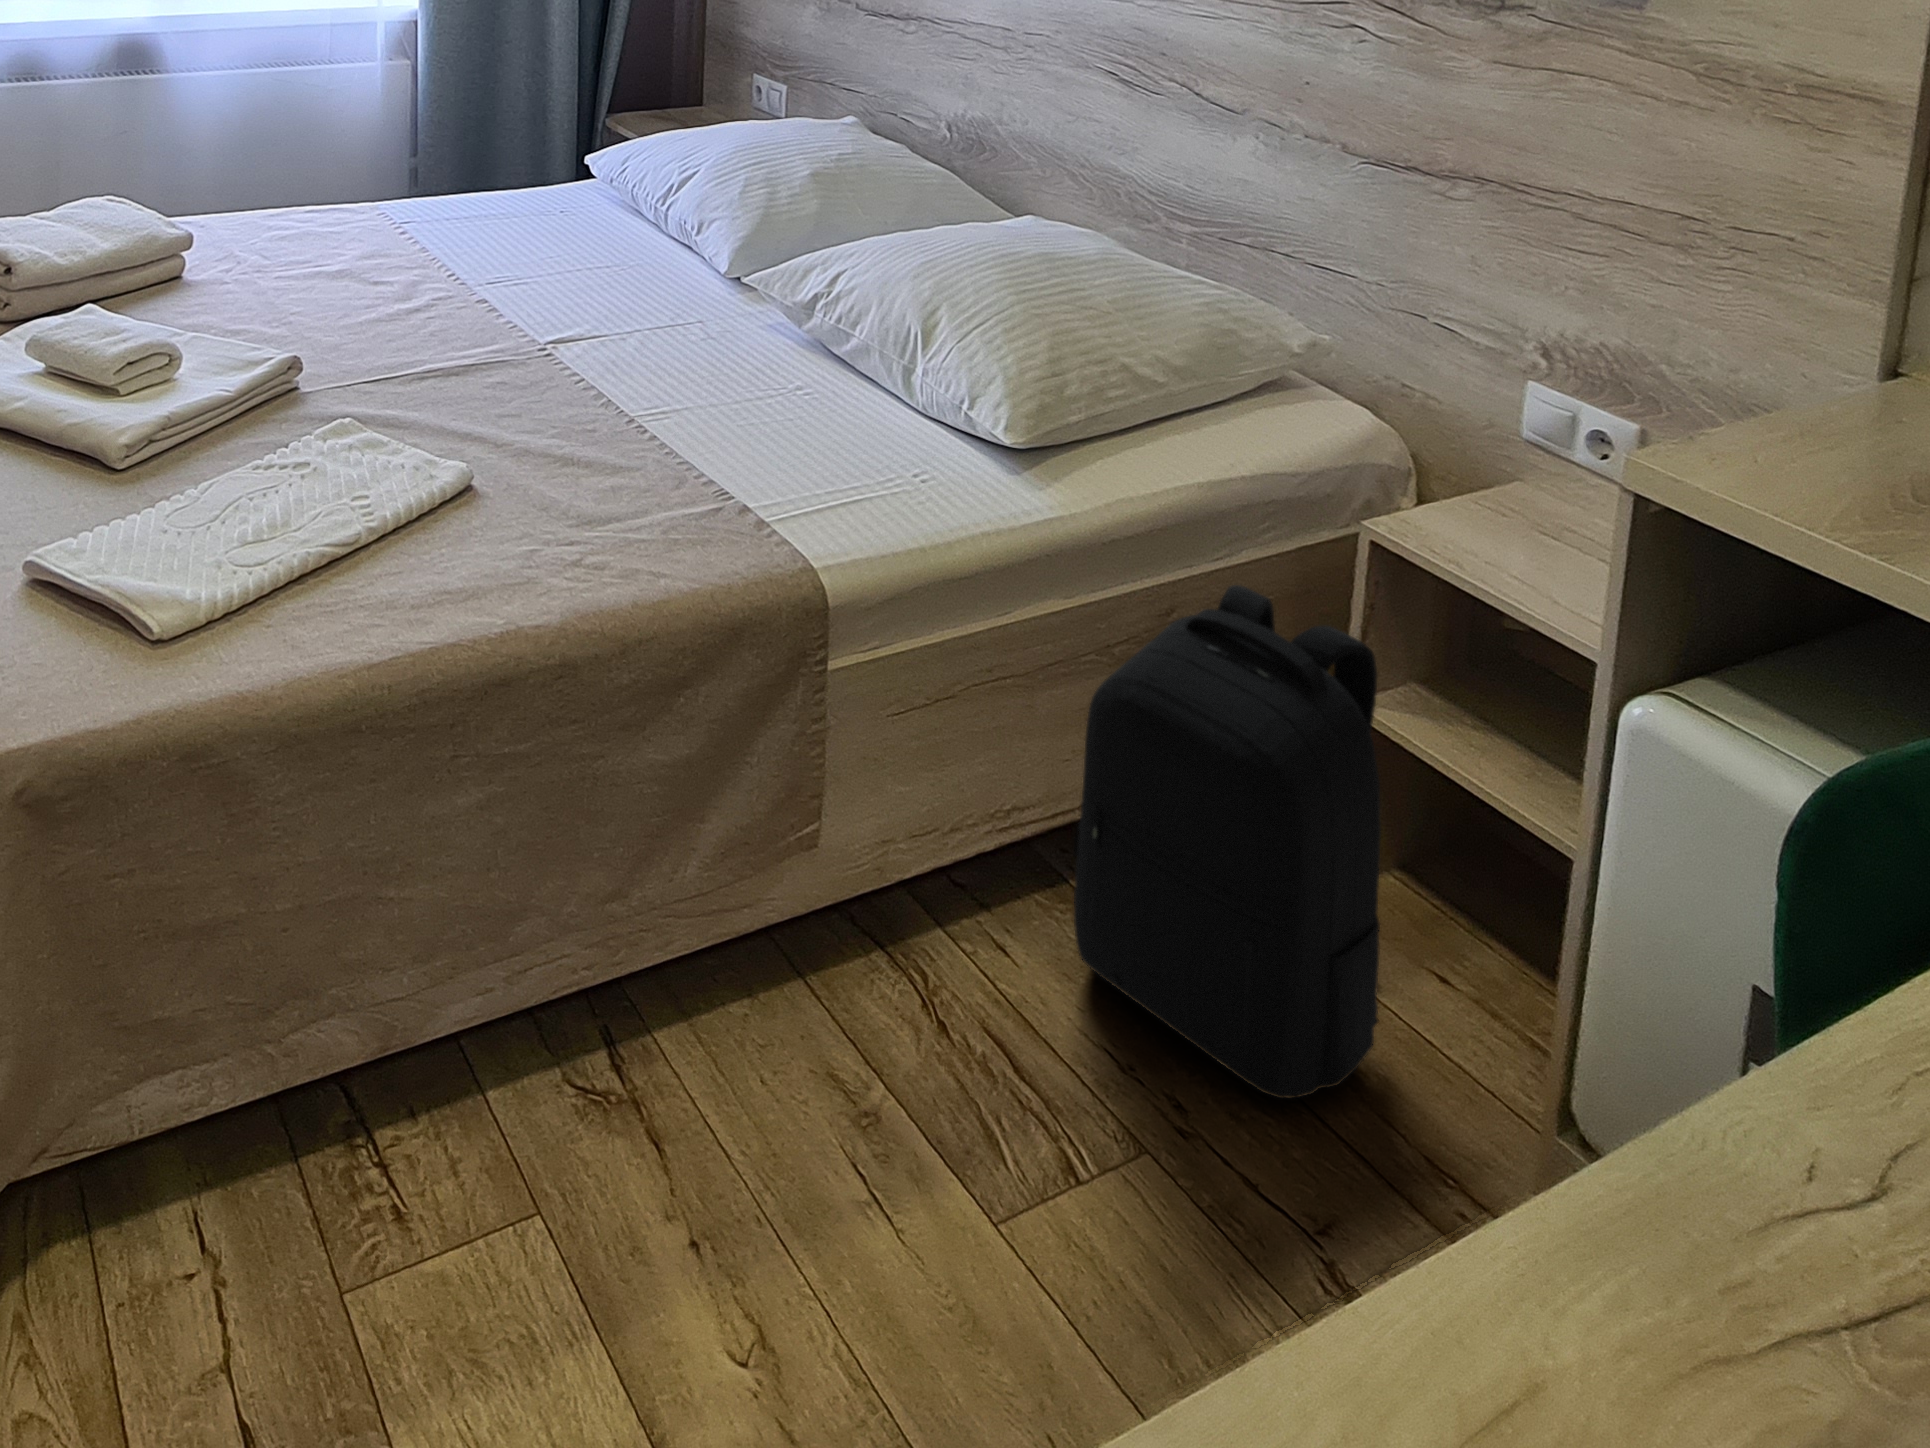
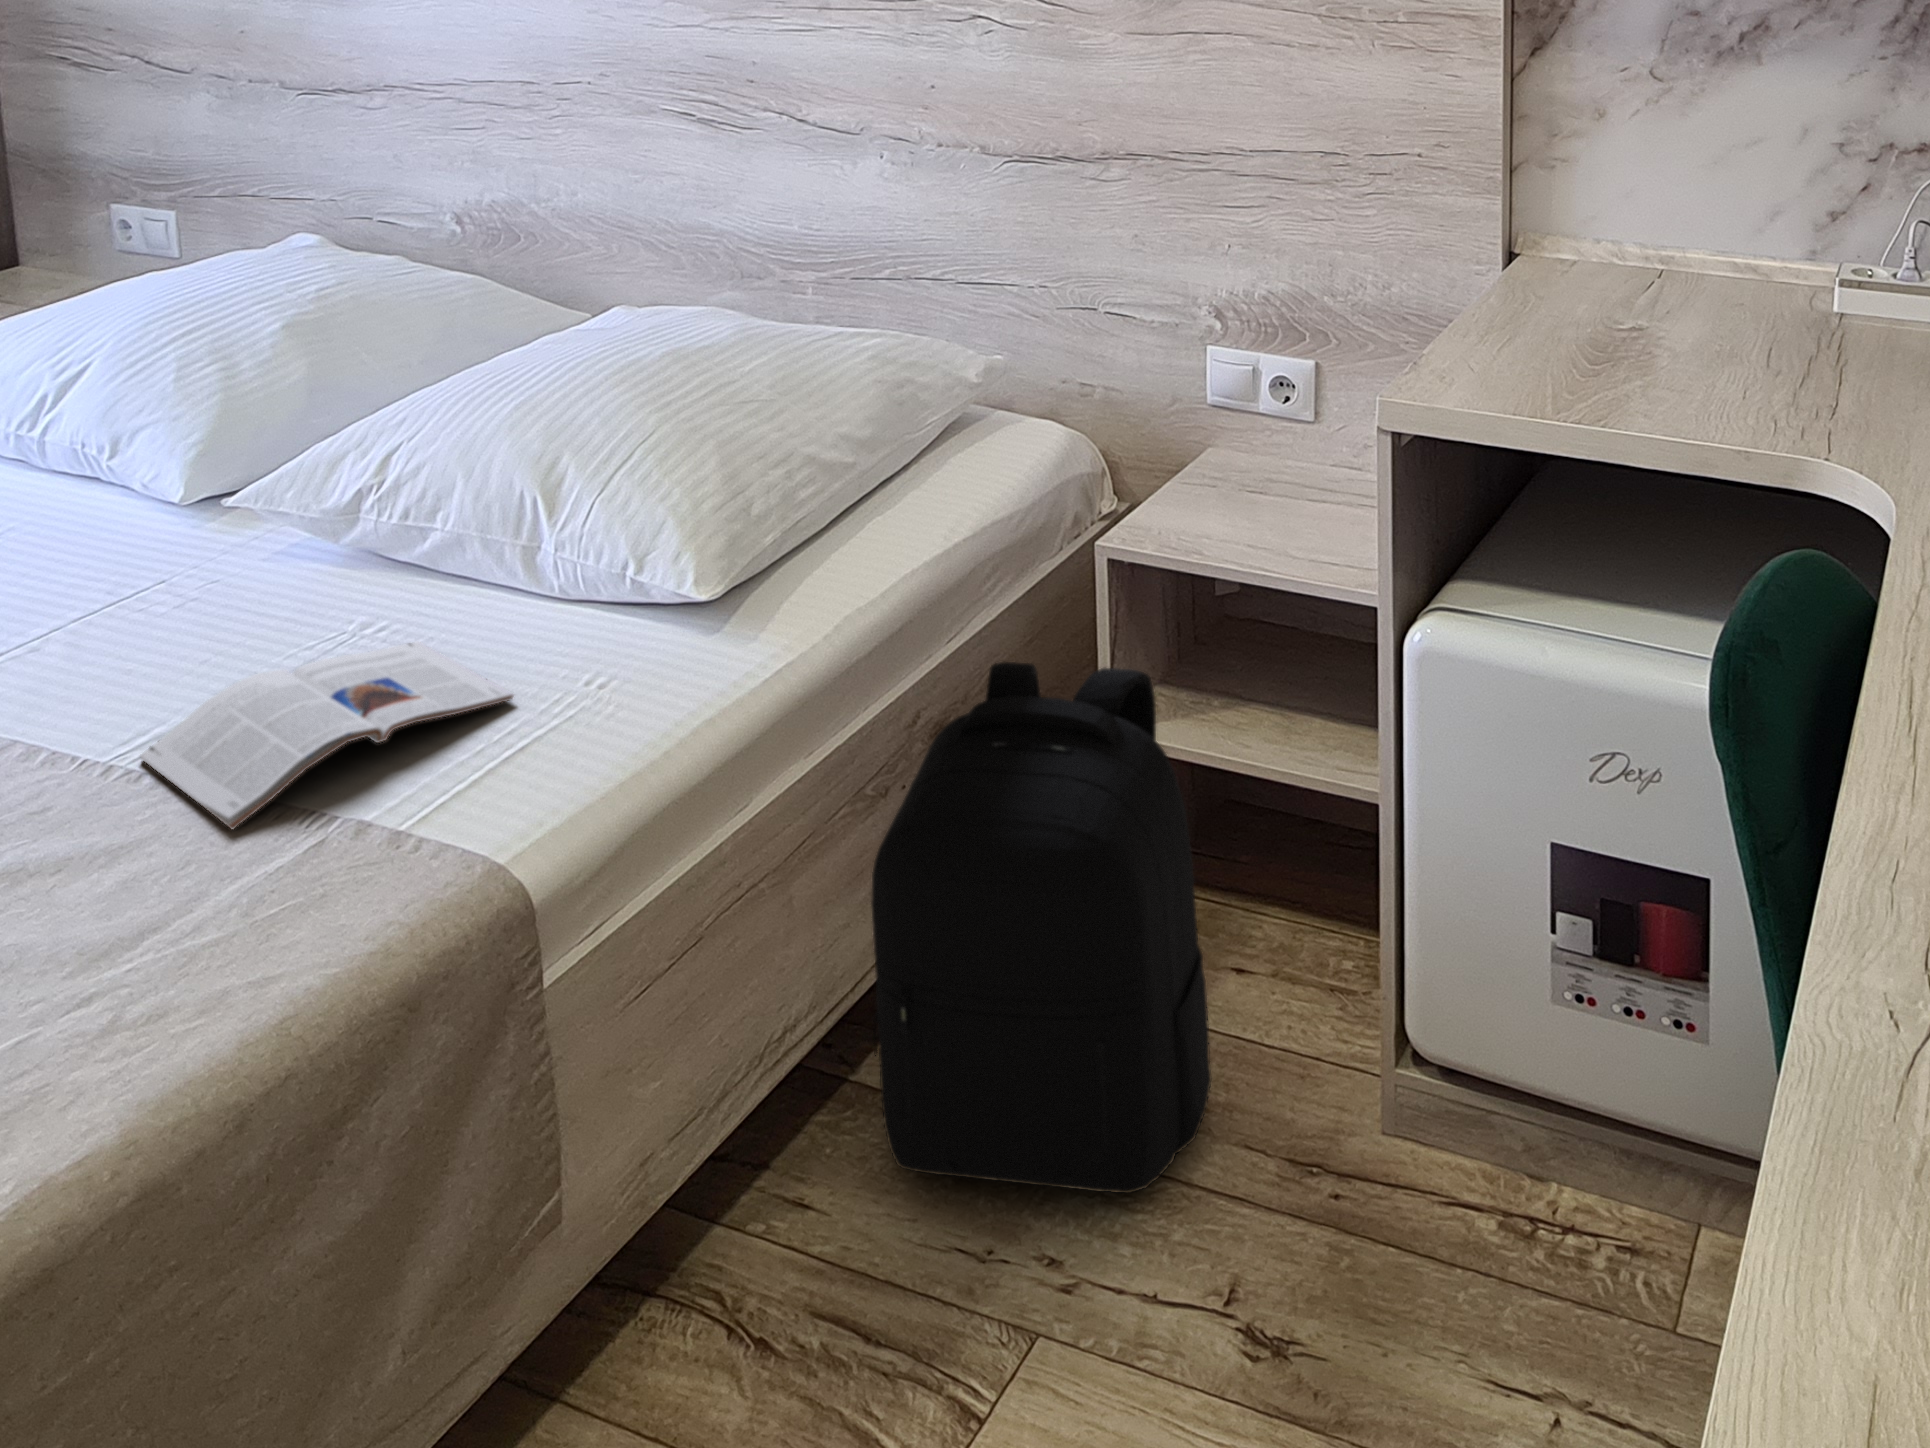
magazine: none [646,386,865,476] -> present [140,642,513,830]

